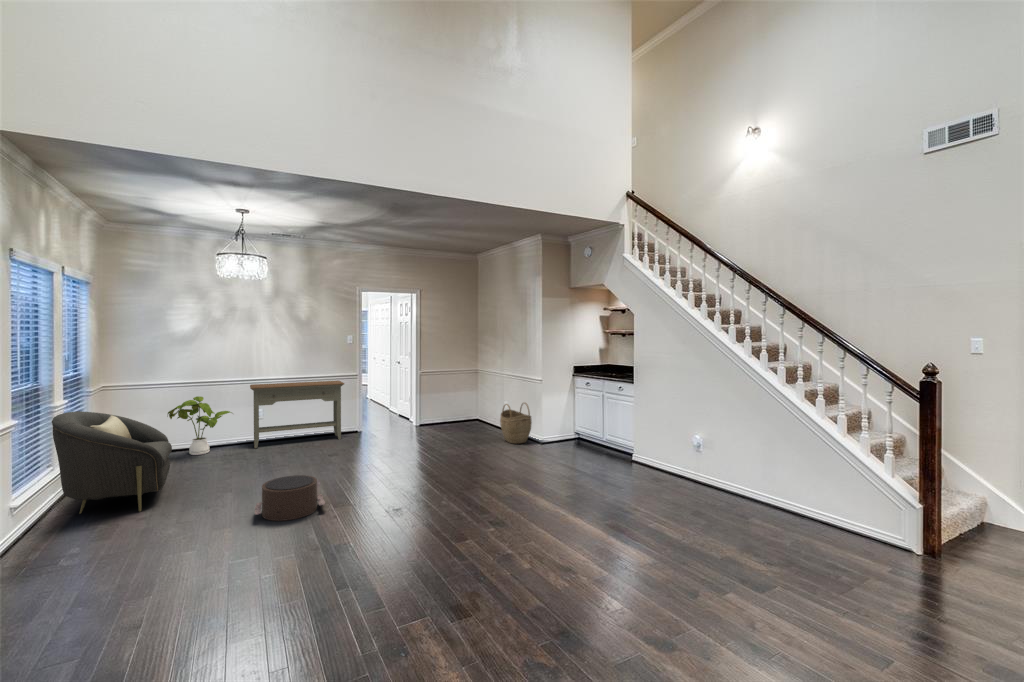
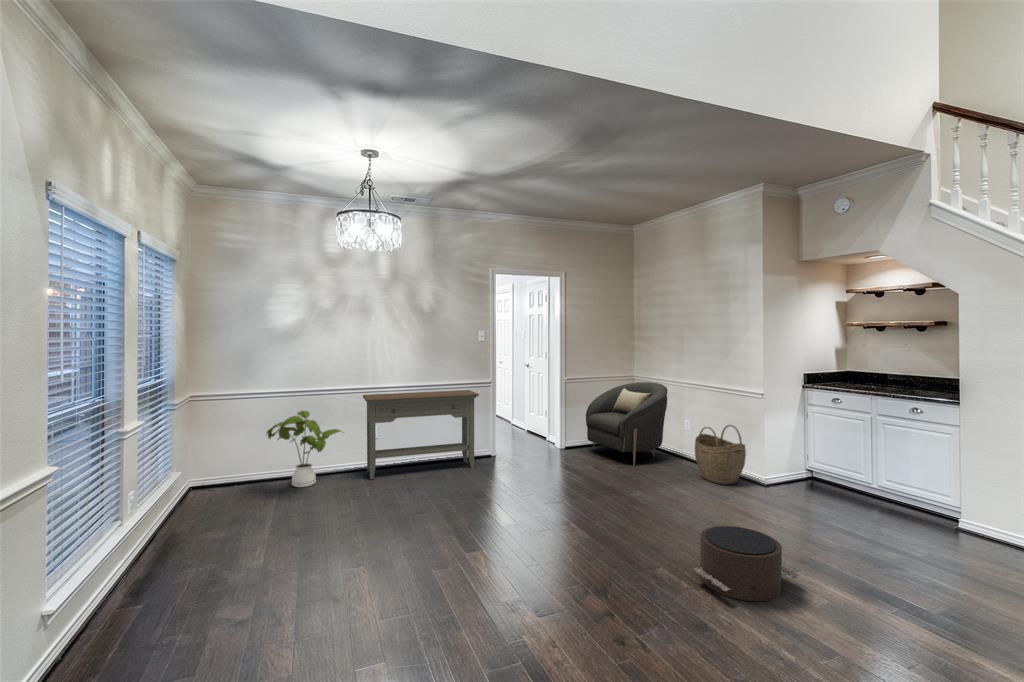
armchair: present [52,411,172,514] -> present [586,382,668,465]
pouf: present [255,475,325,521] -> present [694,526,800,601]

